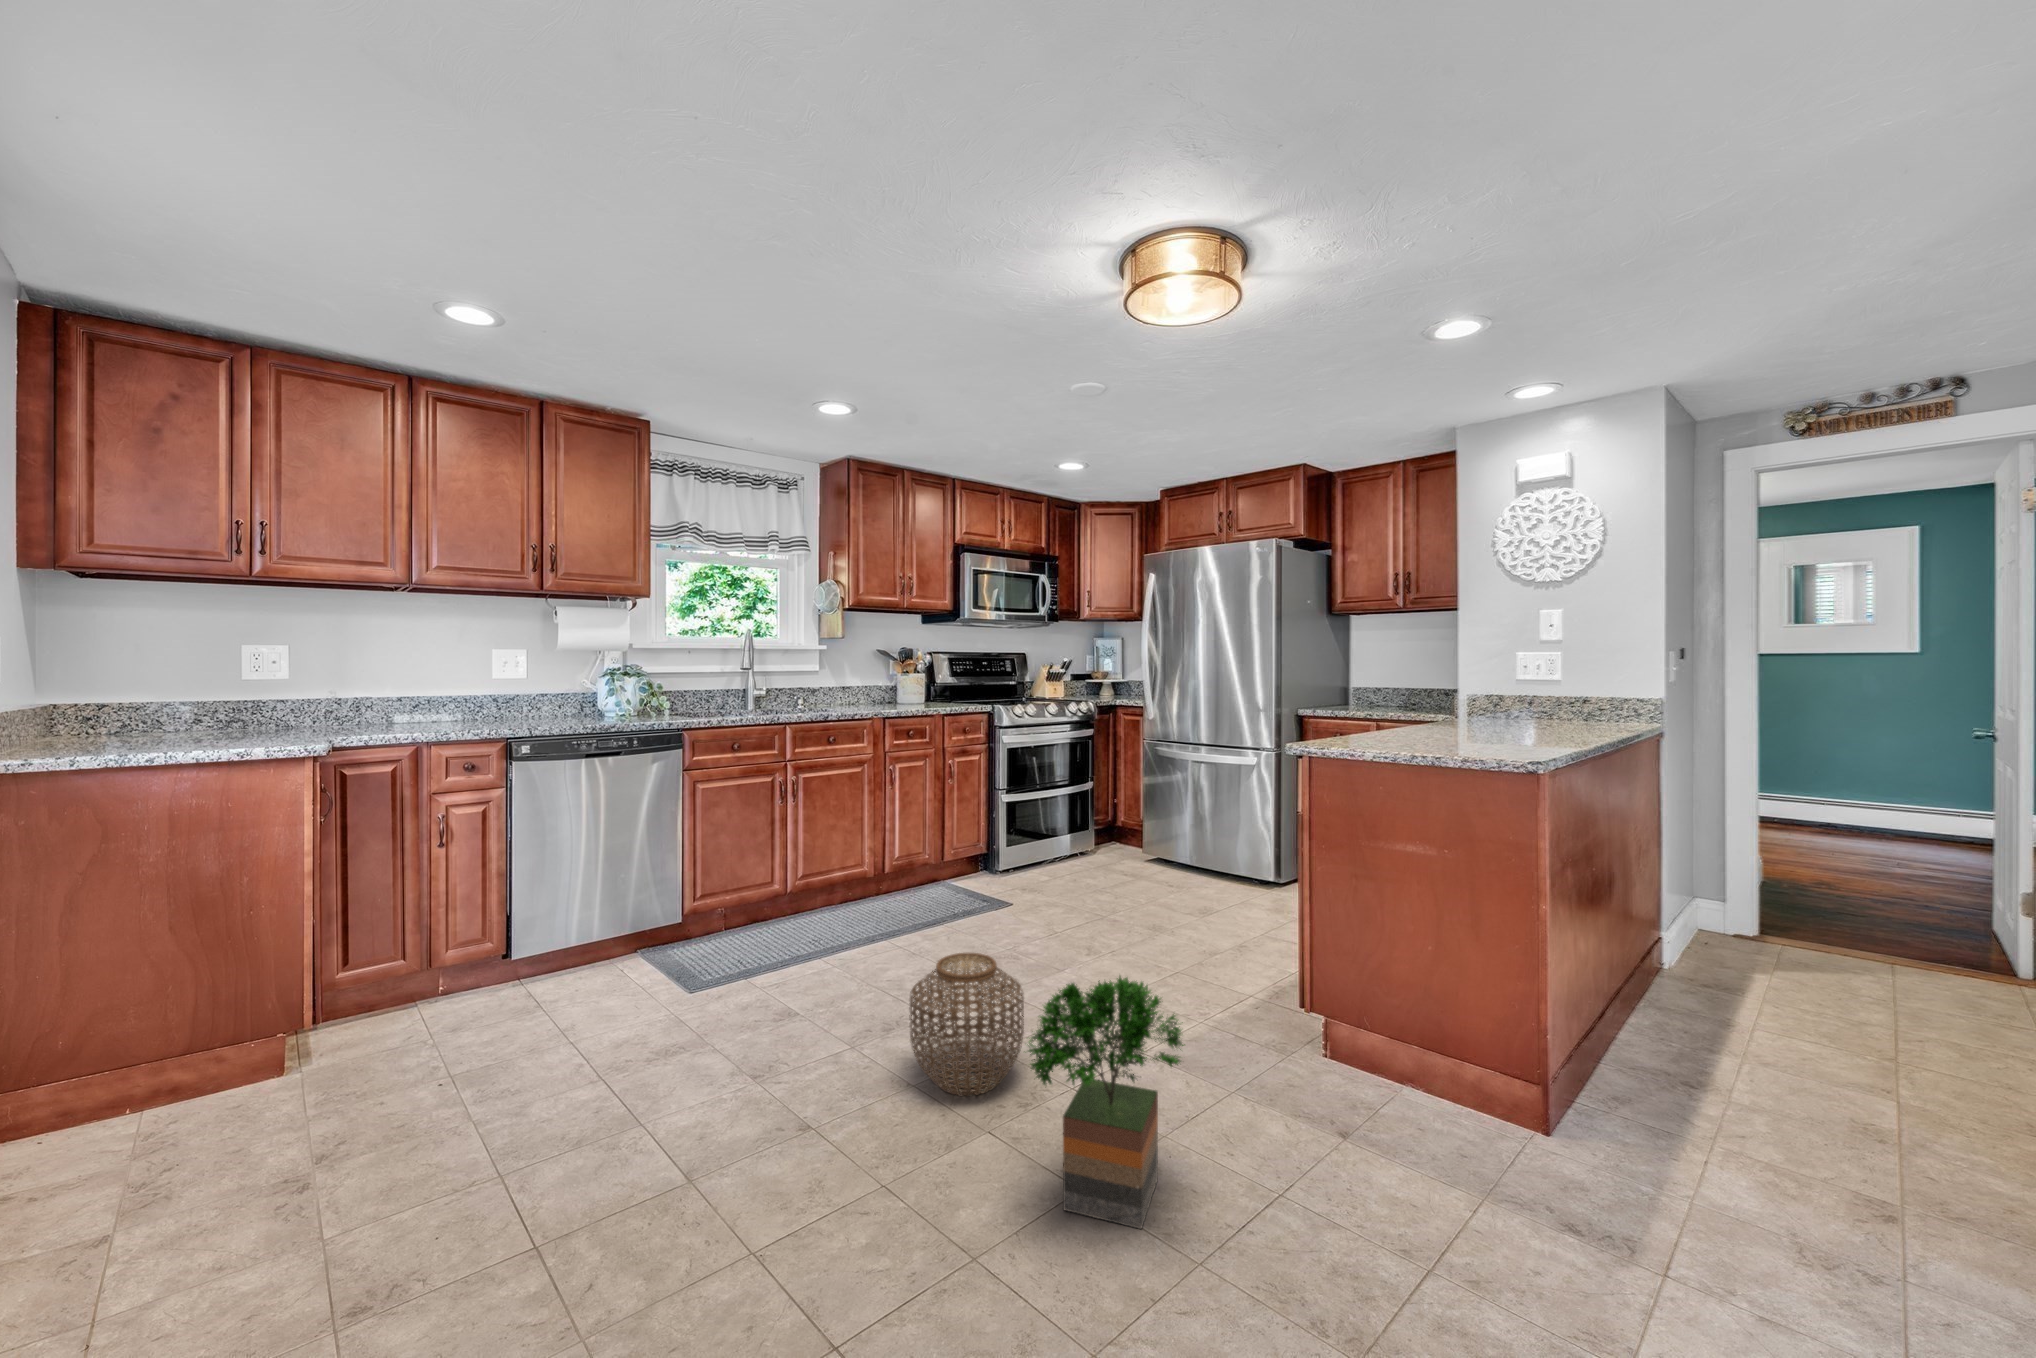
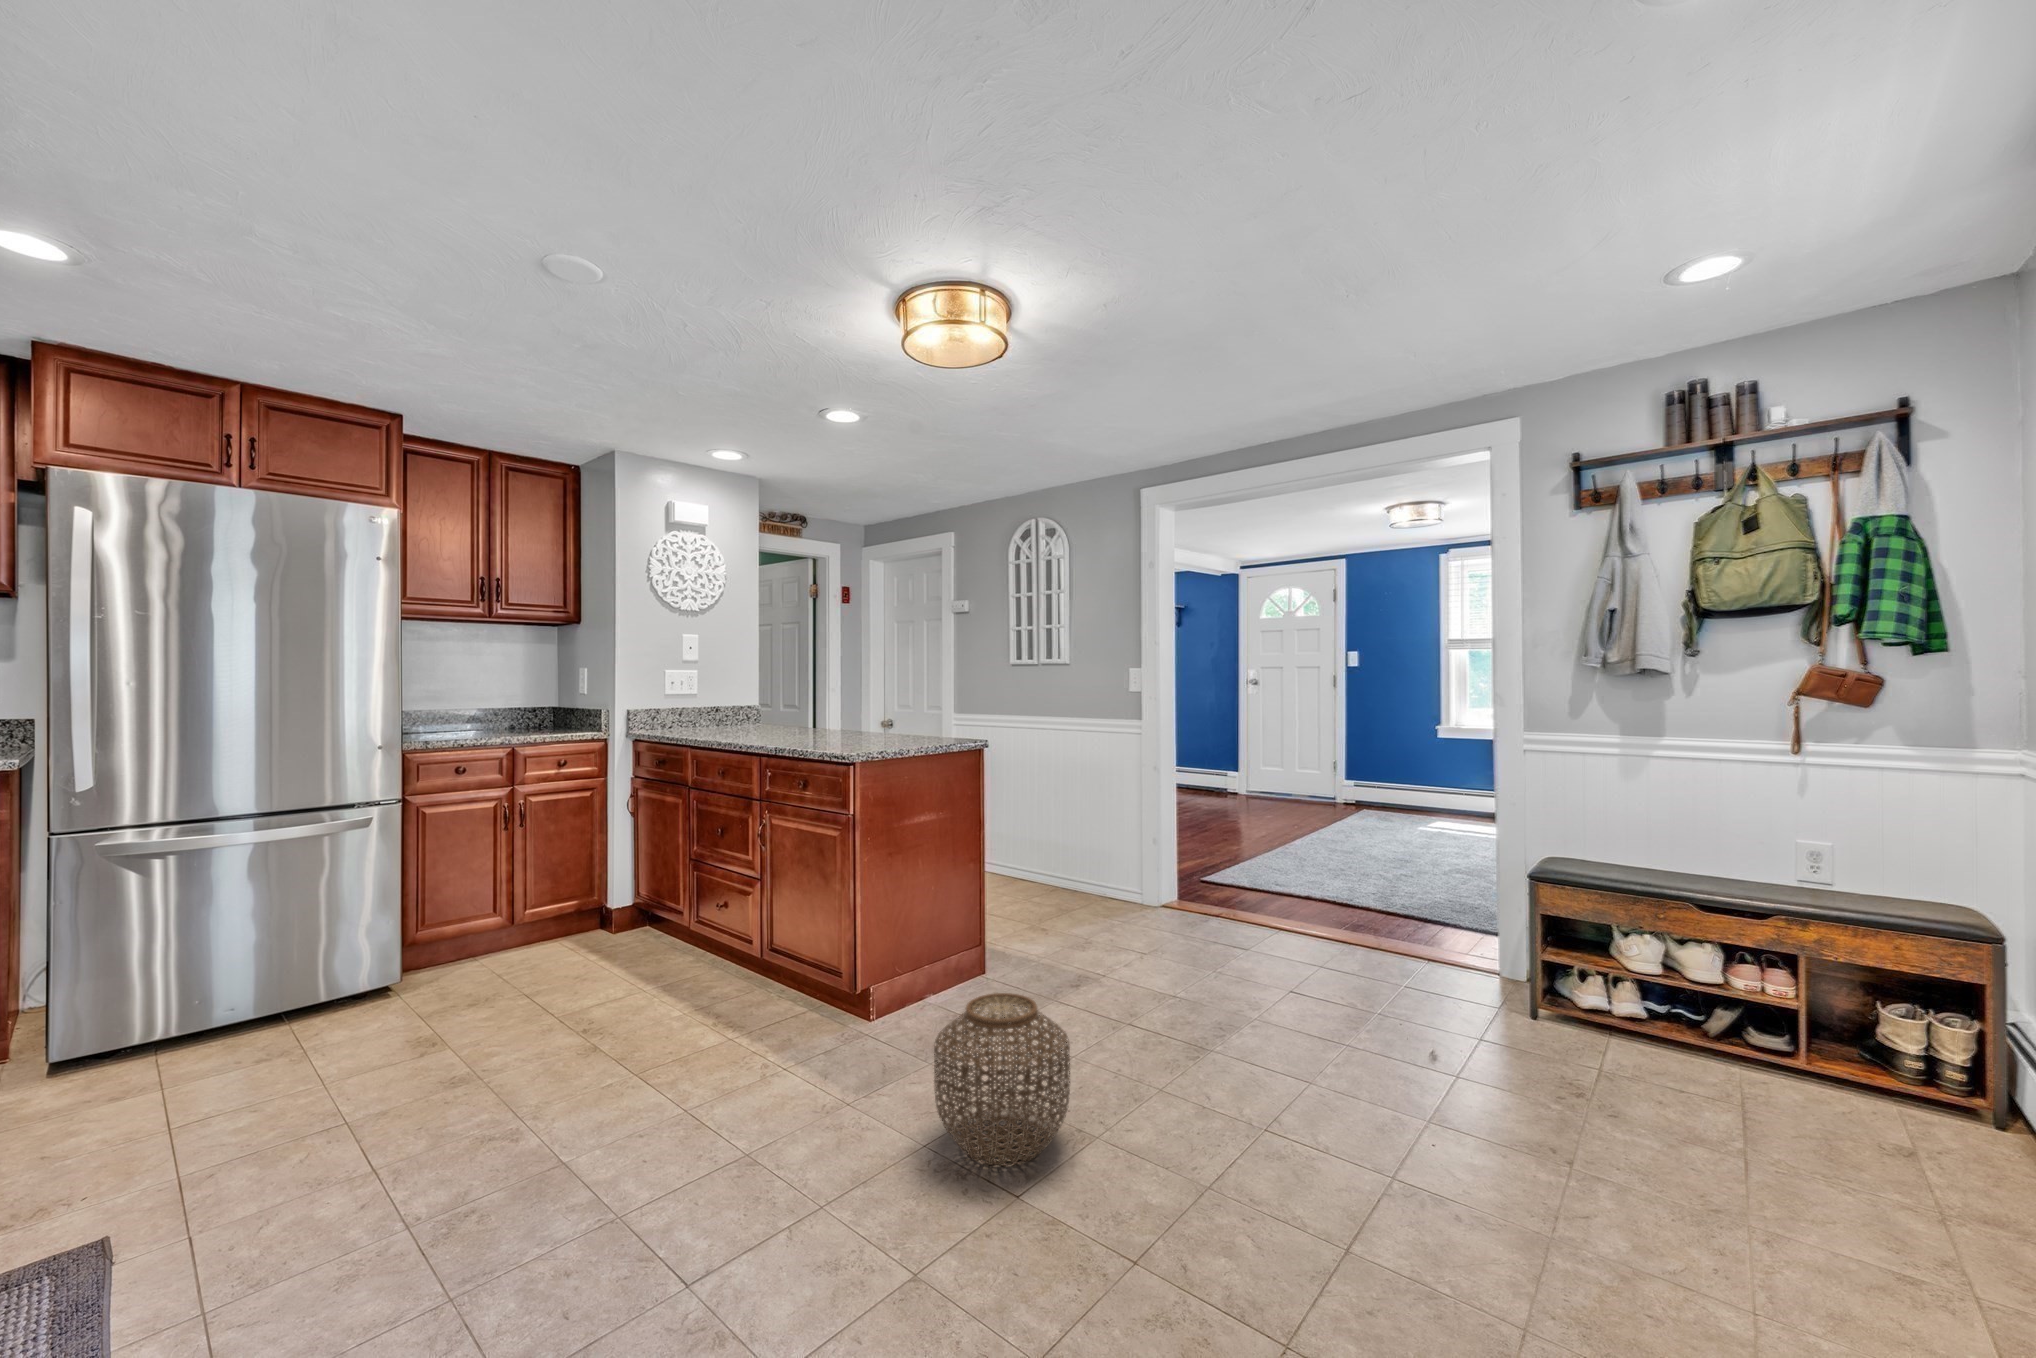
potted tree: present [1028,976,1185,1229] -> none [1097,891,1211,1073]

